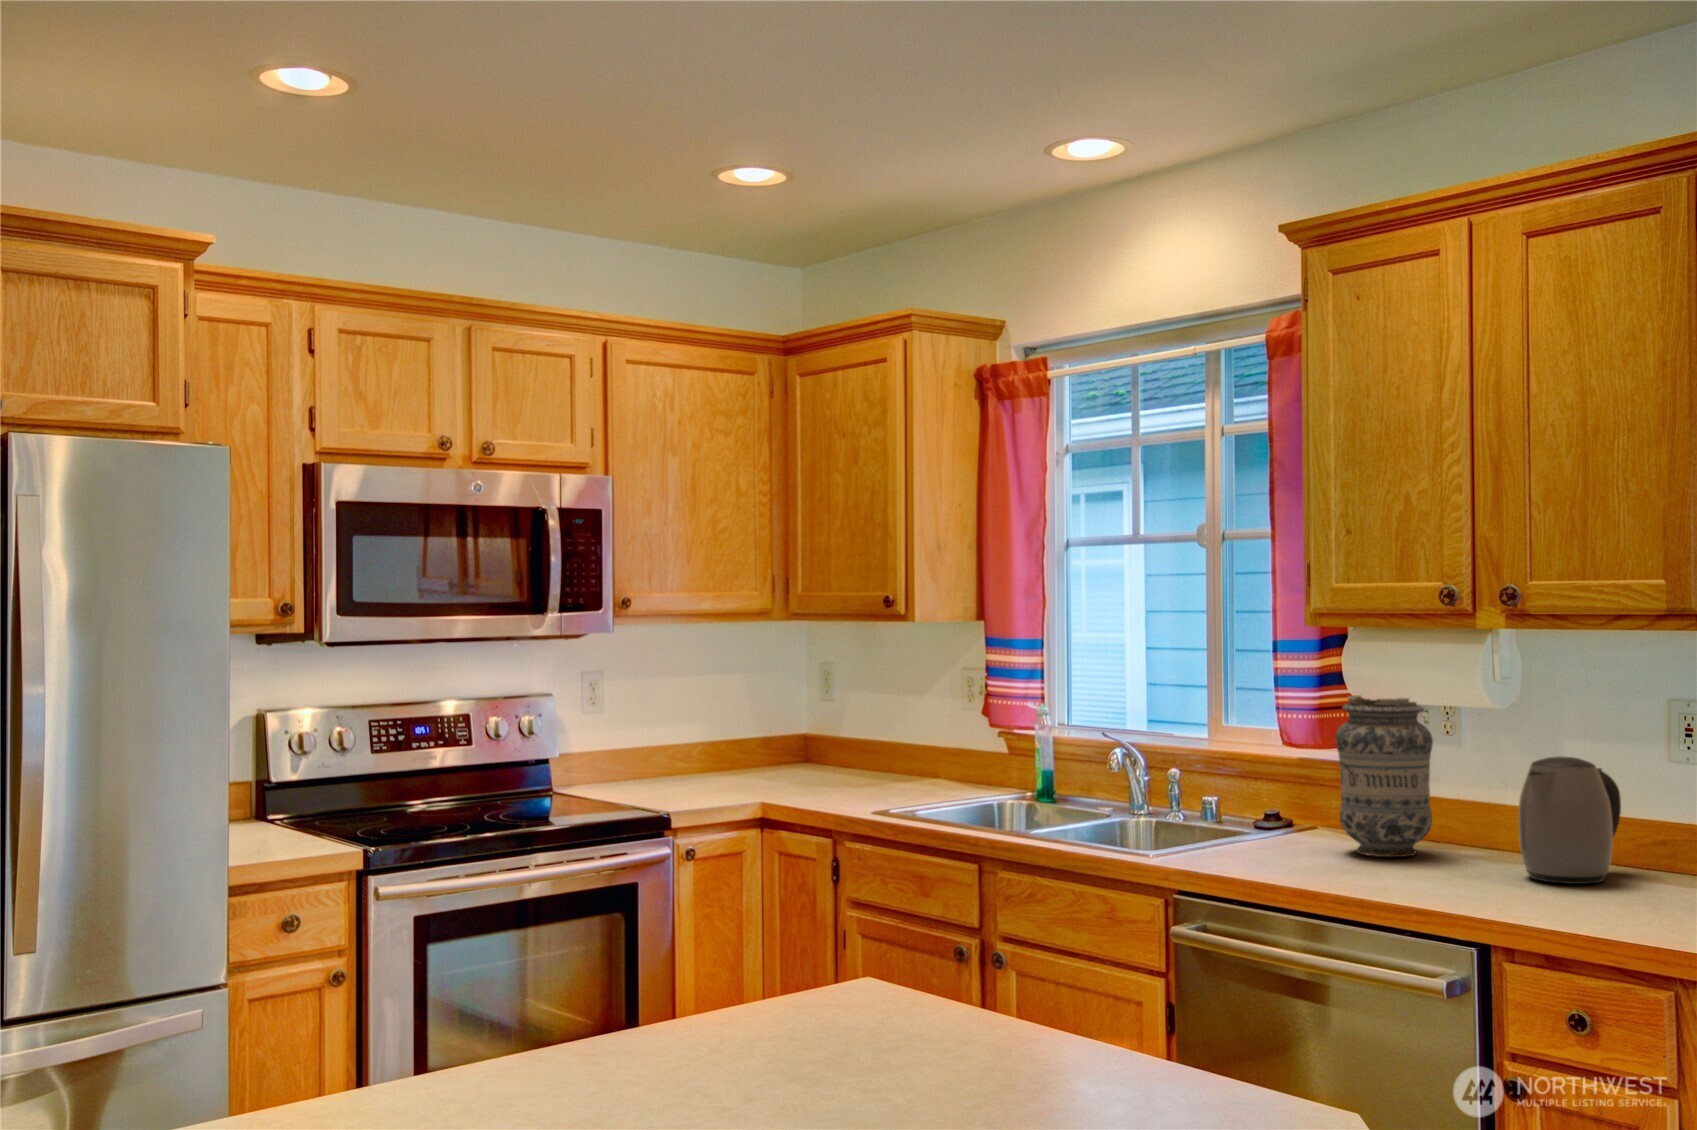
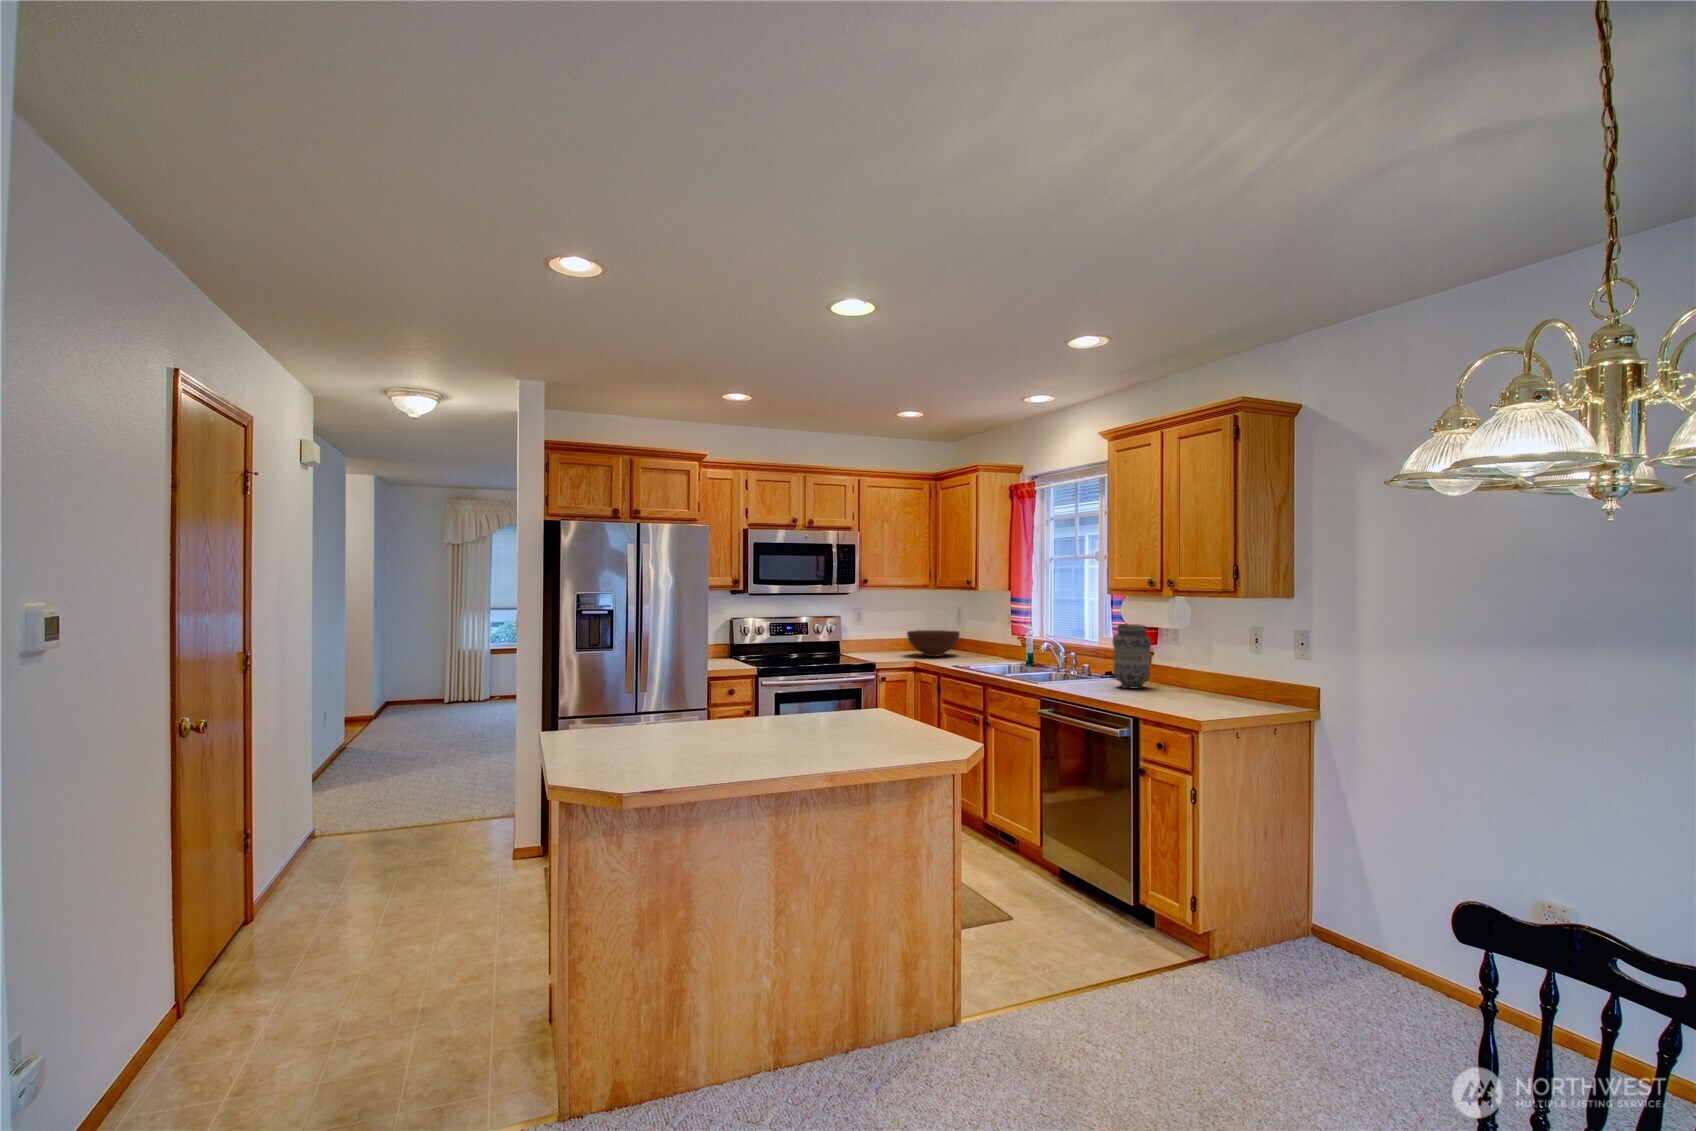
fruit bowl: none [725,721,854,787] -> present [907,630,960,657]
kettle: present [1518,757,1621,884] -> none [1169,650,1215,699]

